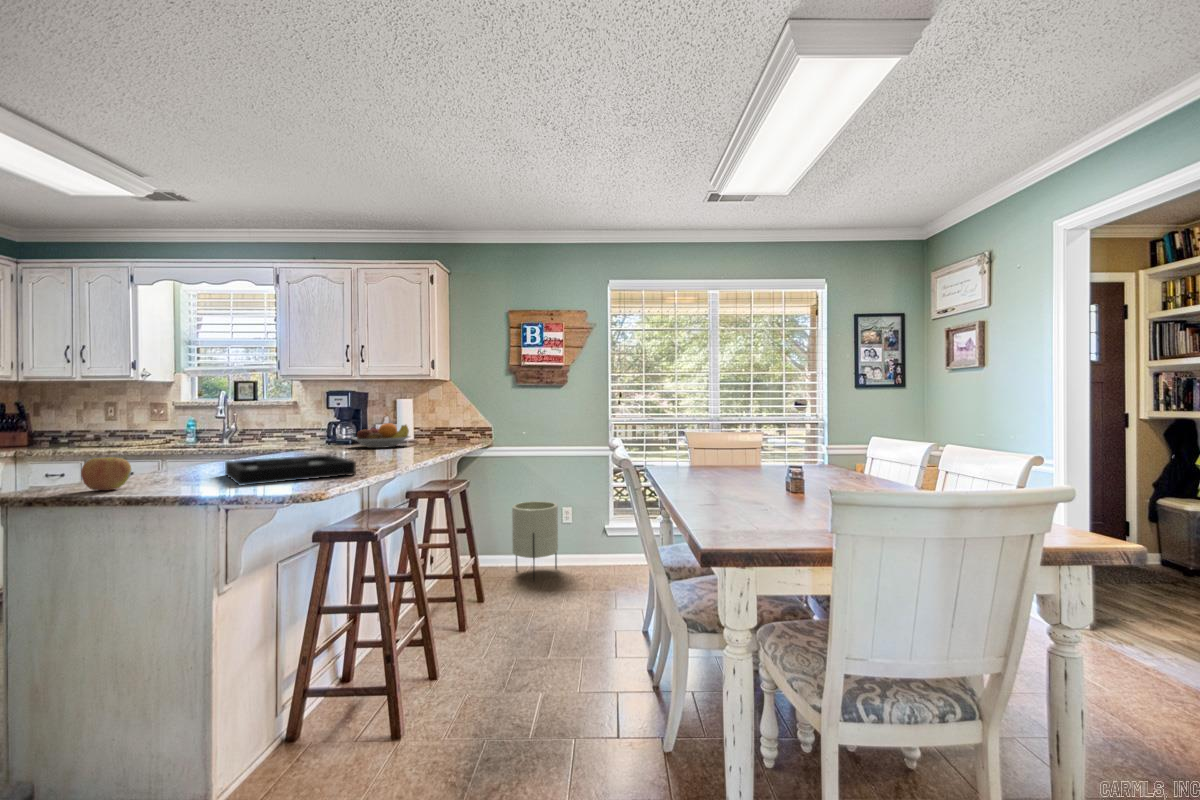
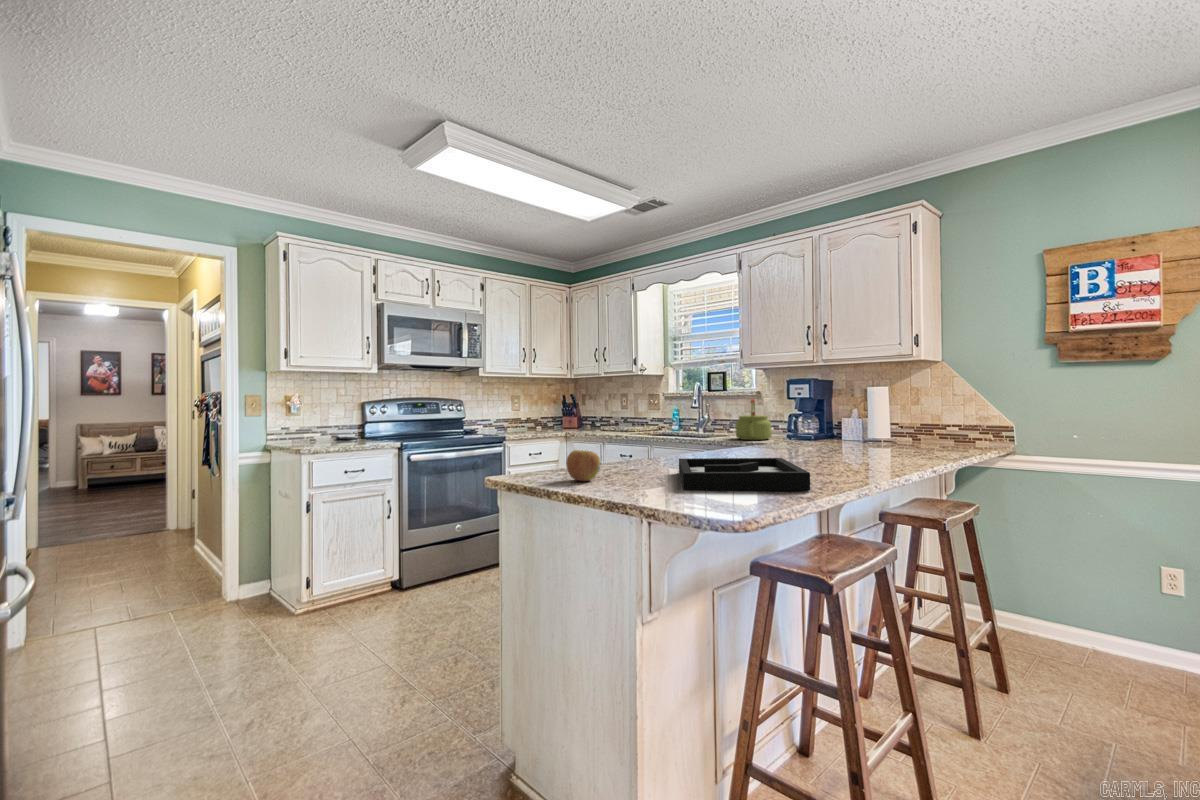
kettle: none [272,408,310,447] -> present [736,399,771,440]
fruit bowl: present [352,423,410,448] -> none [813,418,887,447]
planter: present [512,501,558,581] -> none [1053,544,1152,677]

